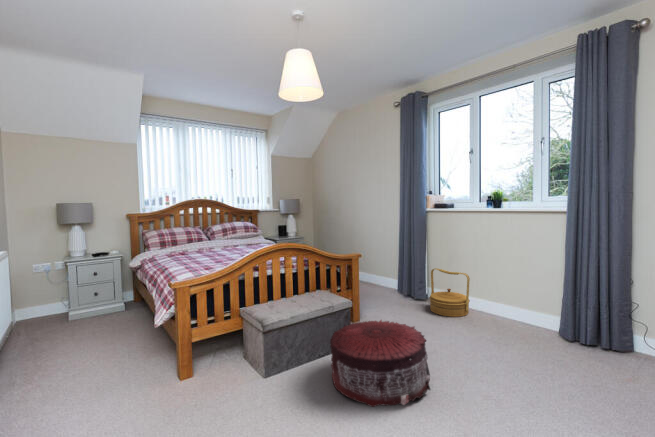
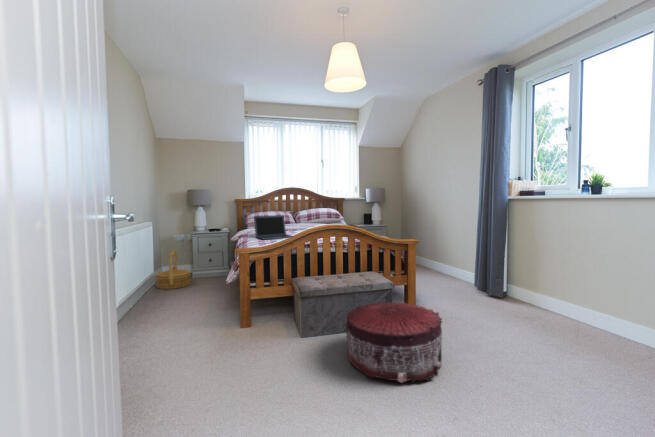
laptop: none [170,234,223,264] -> present [254,216,294,239]
woven basket: present [429,268,470,317] -> present [156,250,191,289]

